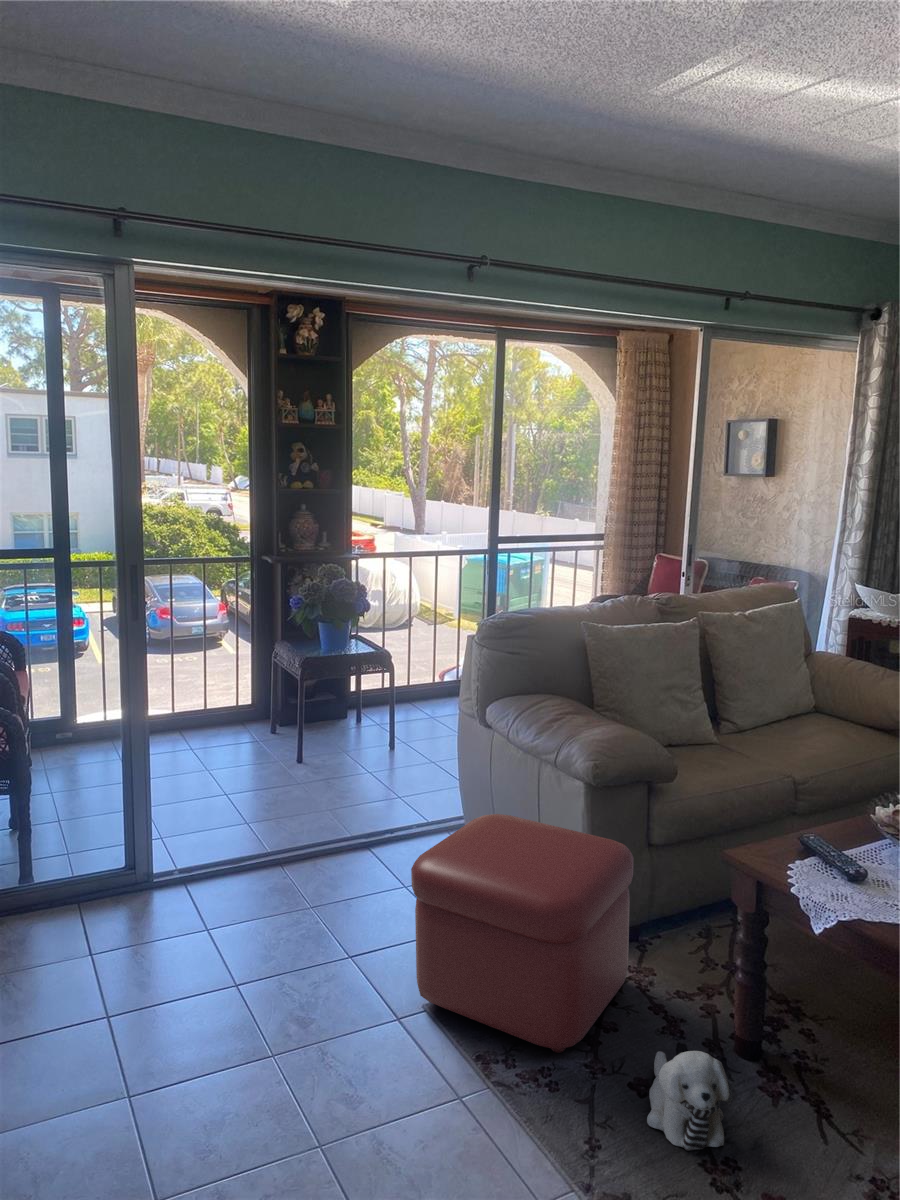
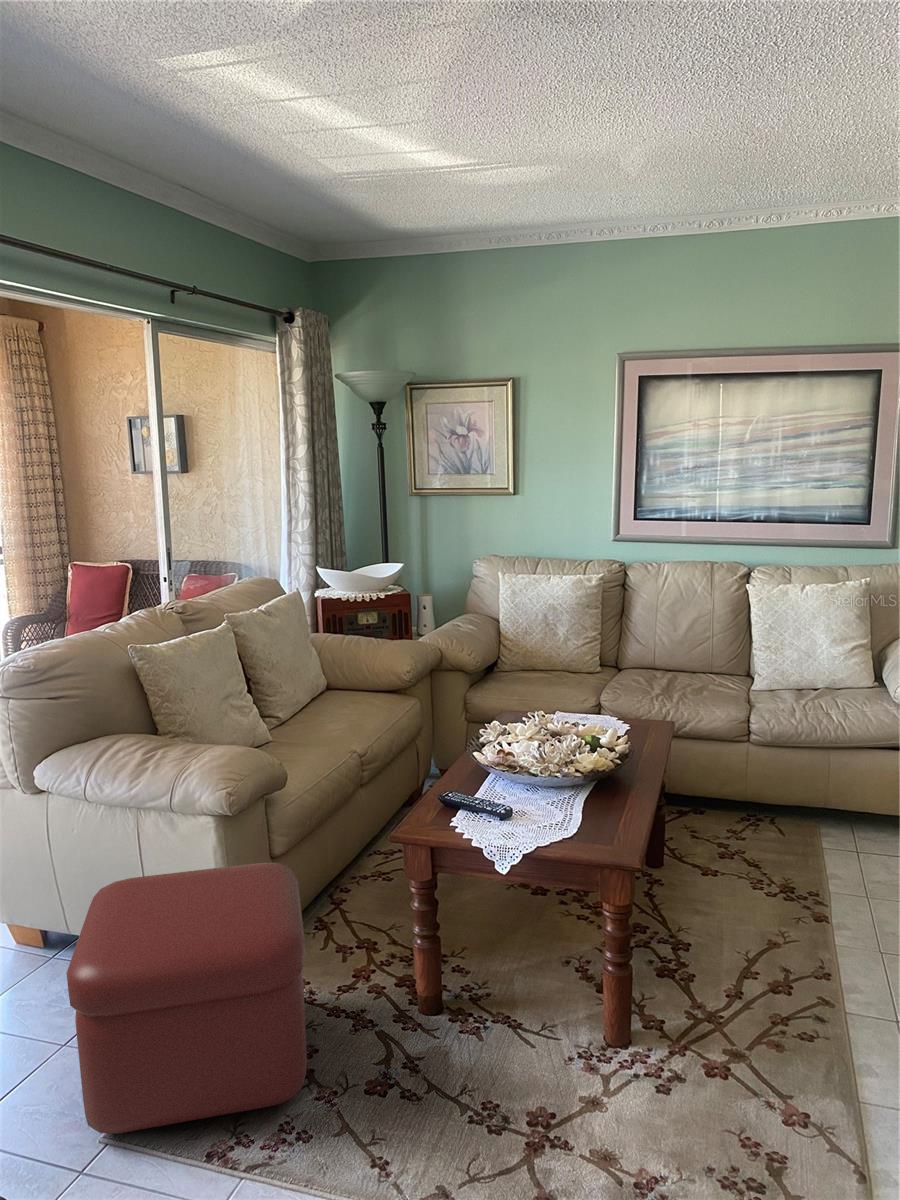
plush toy: present [647,1051,733,1151] -> none [375,1020,474,1119]

